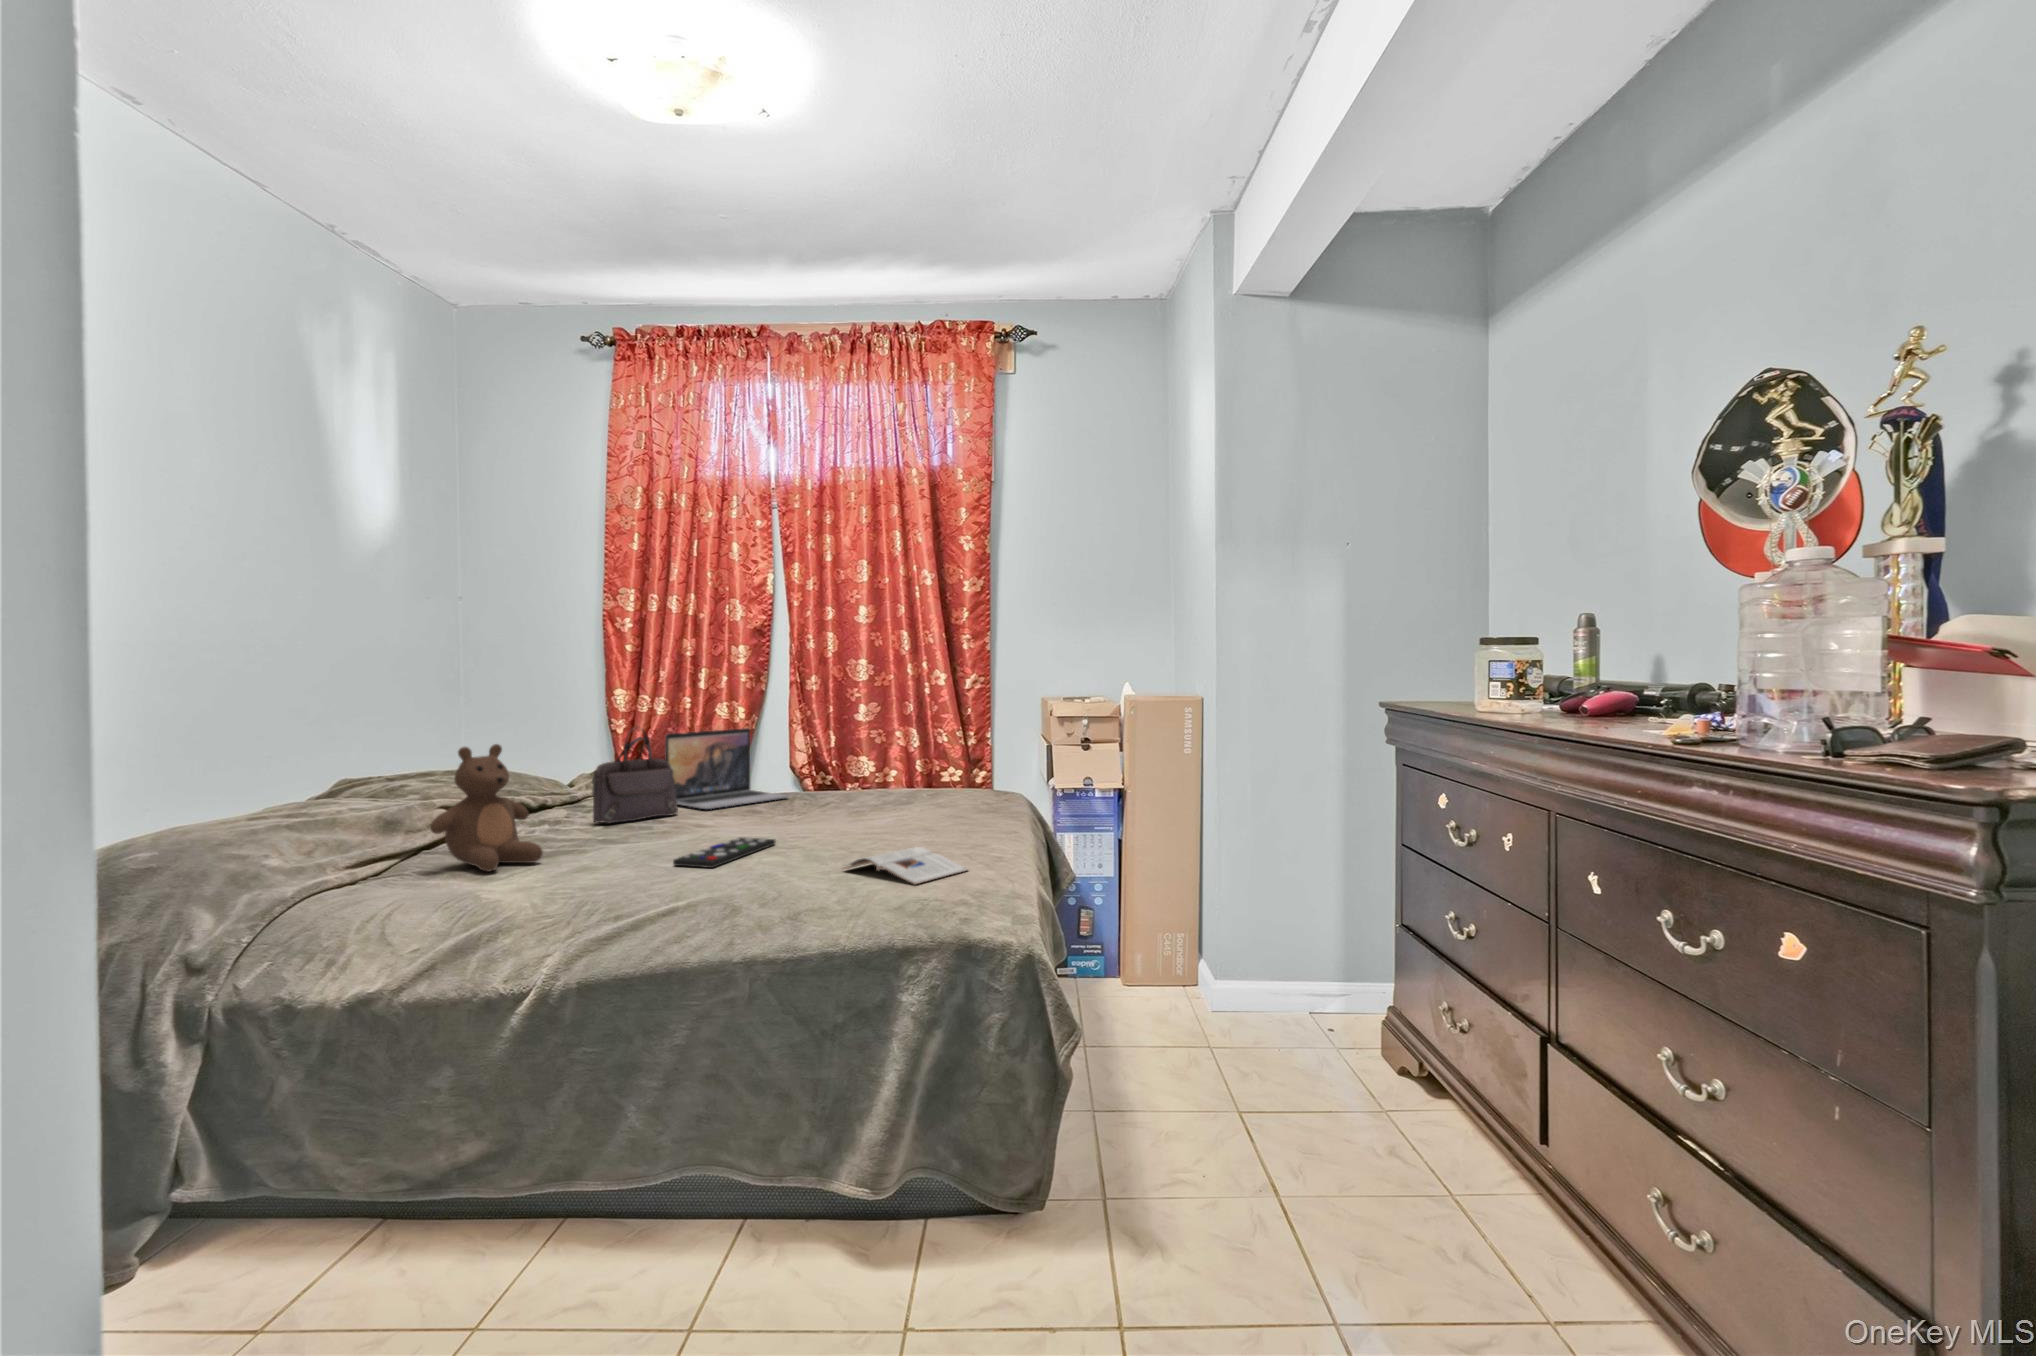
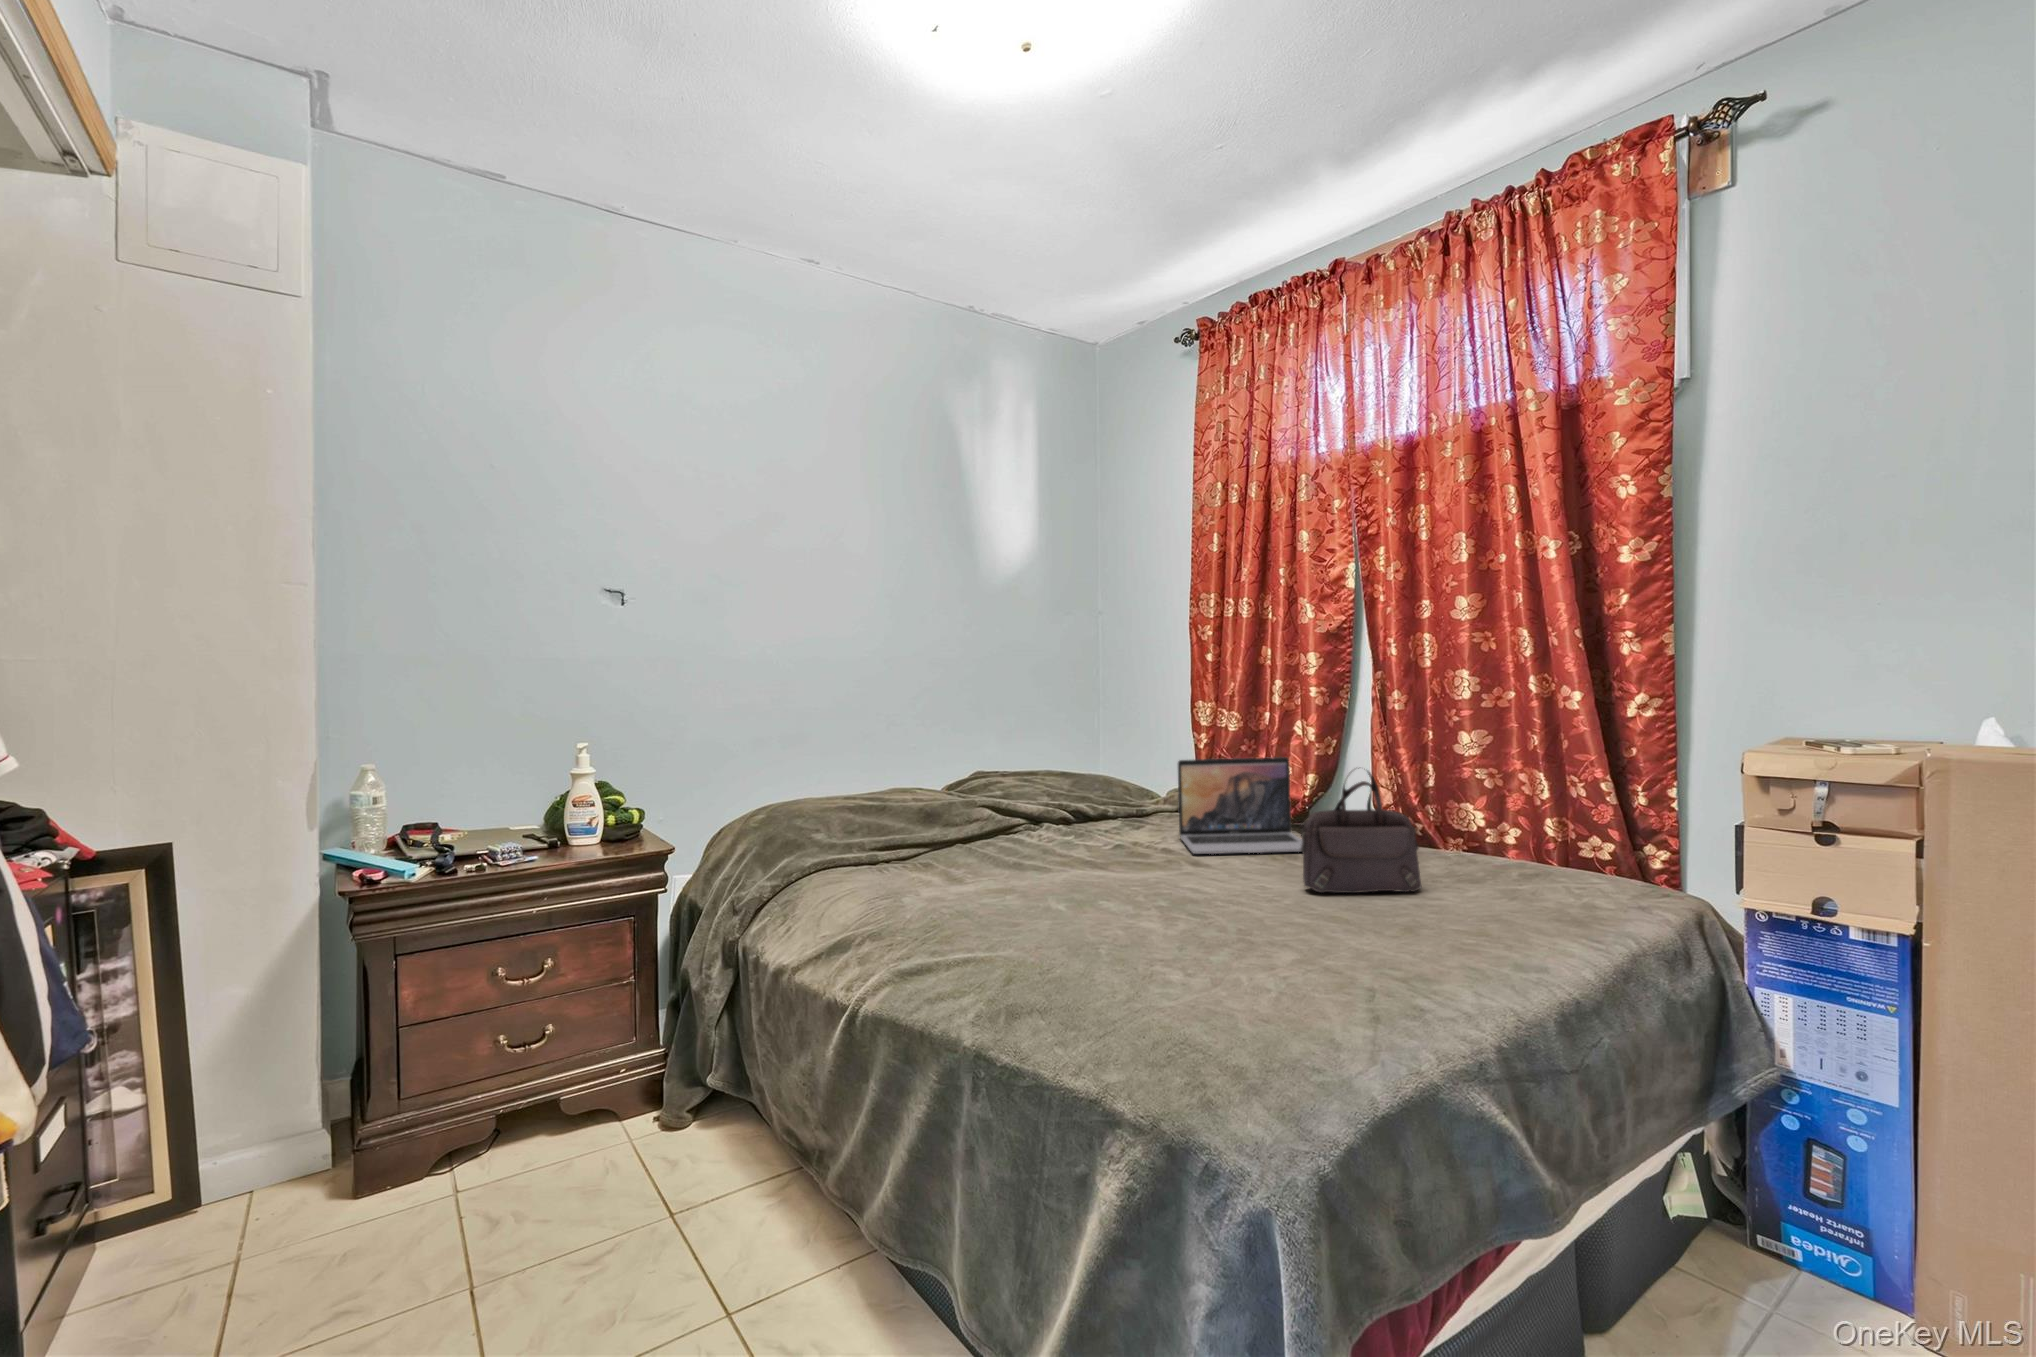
handbag: present [592,728,678,823] -> present [1300,768,1422,893]
teddy bear: present [430,744,543,871] -> none [847,771,944,900]
remote control: present [673,837,775,868] -> none [996,907,1146,948]
magazine: present [845,847,968,884] -> none [1112,988,1257,1062]

